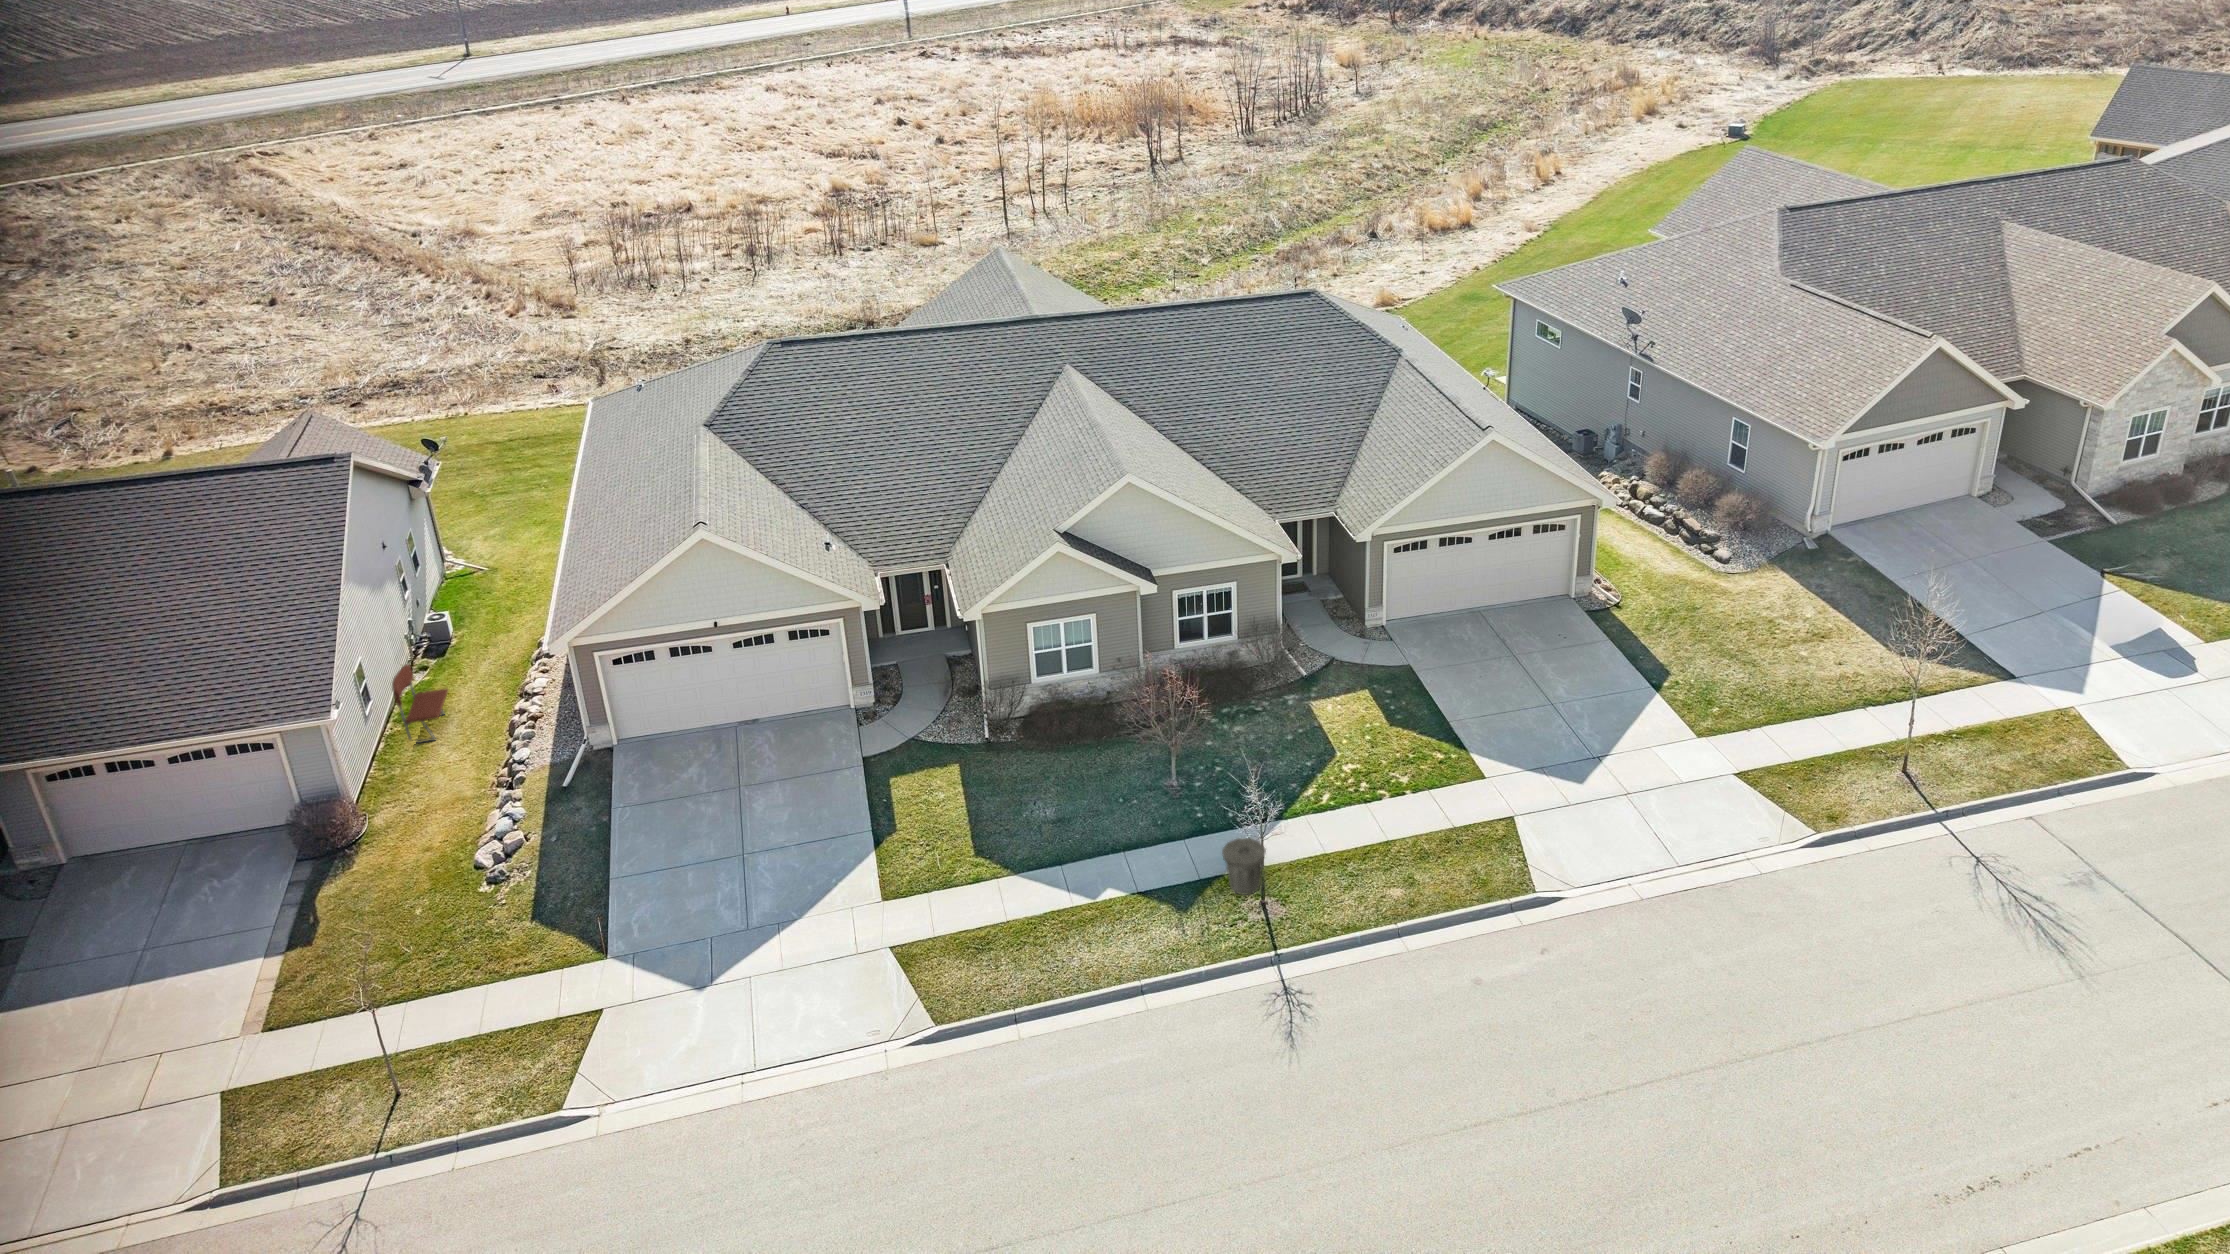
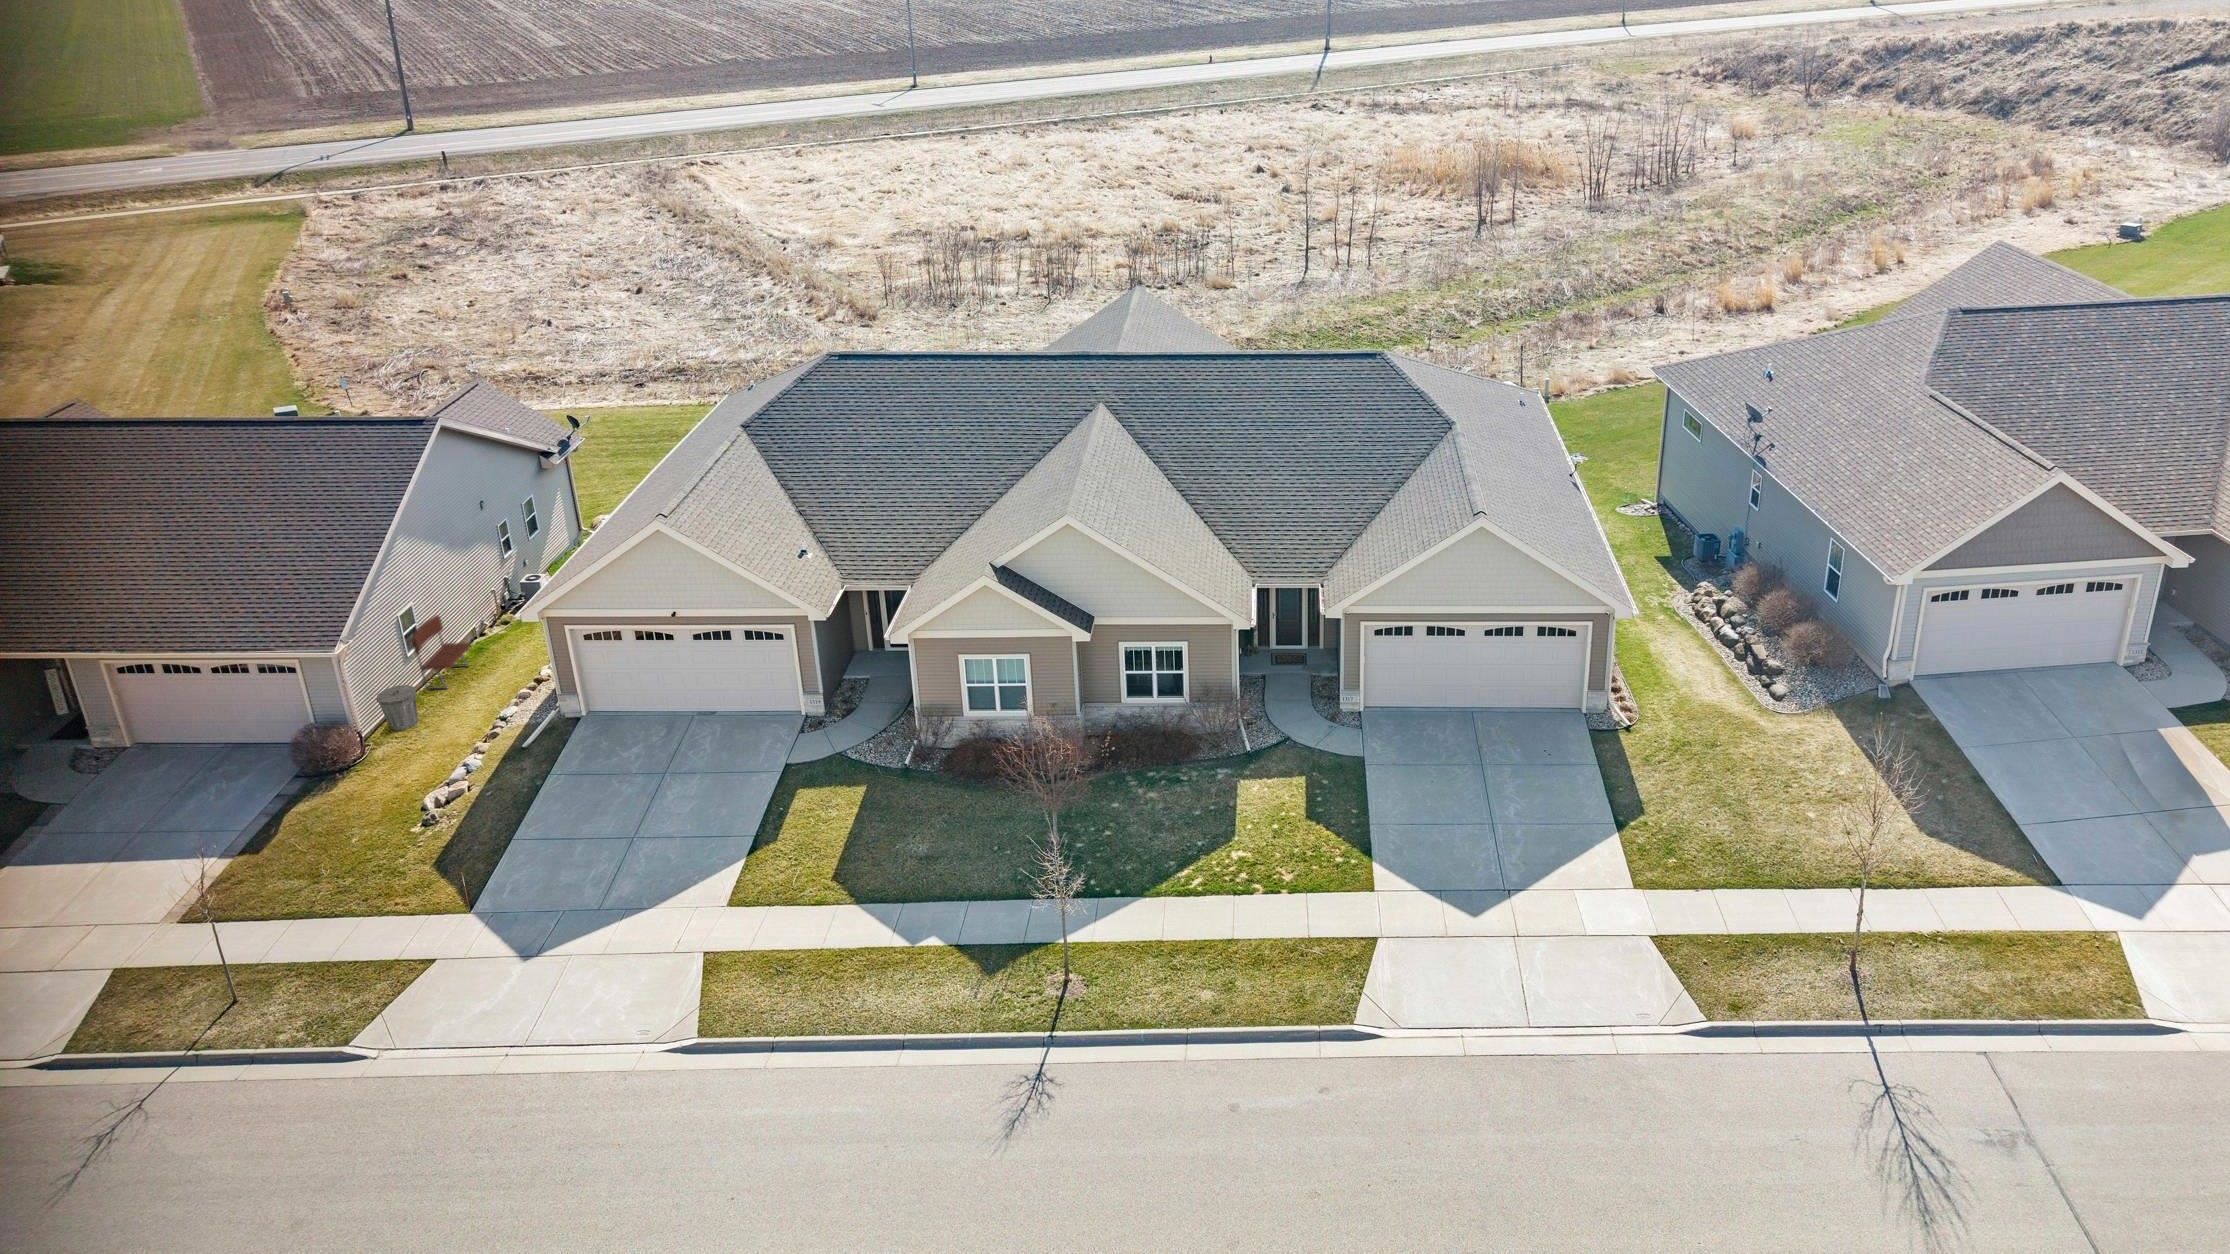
trash can: present [1222,838,1266,895] -> present [376,685,418,731]

